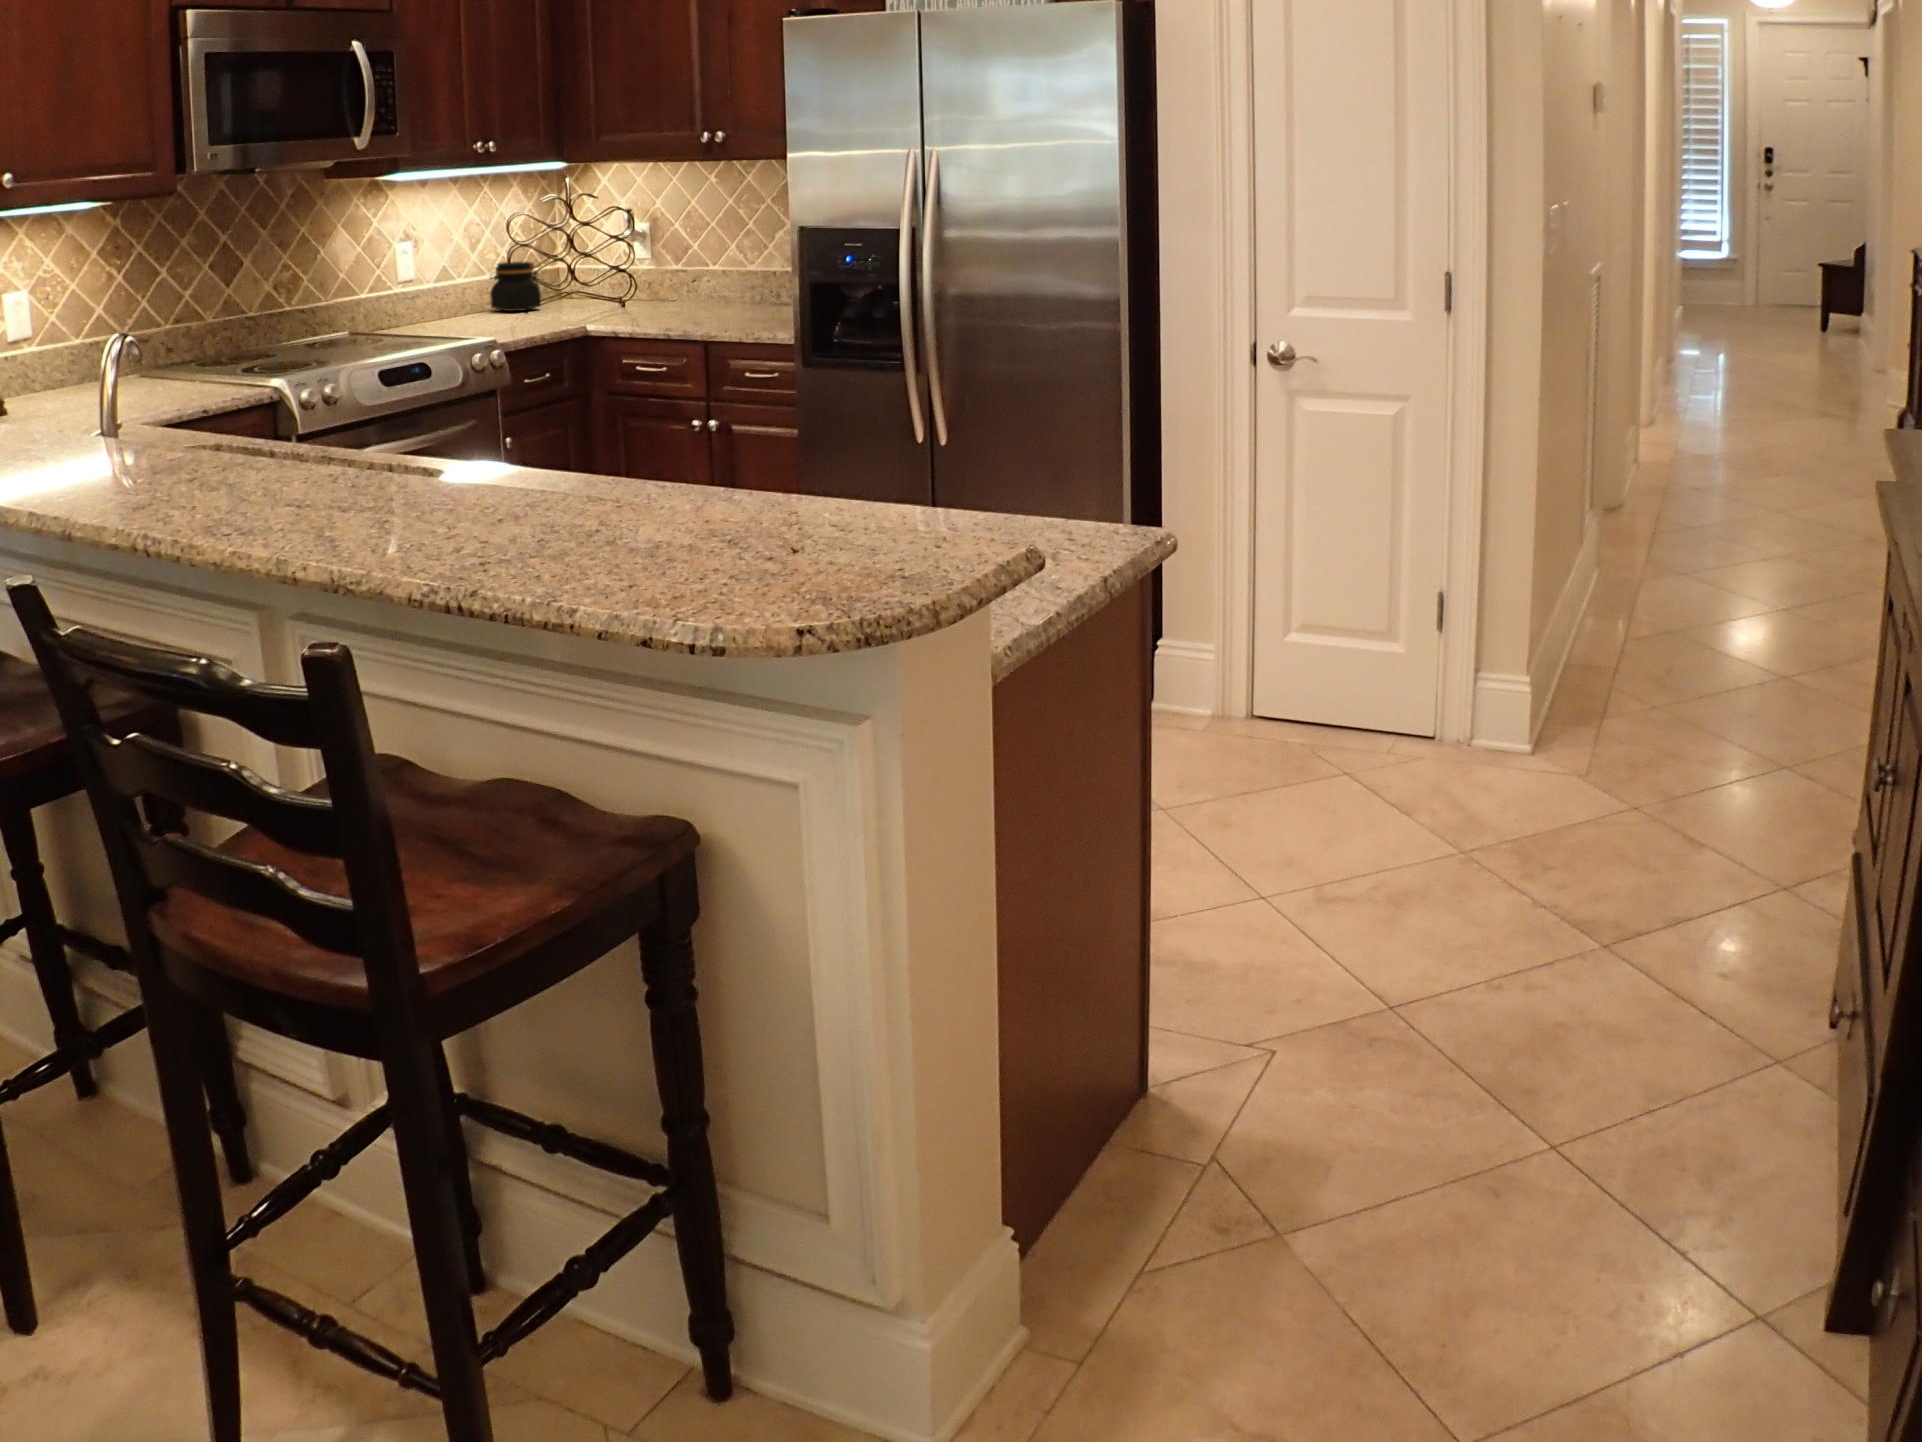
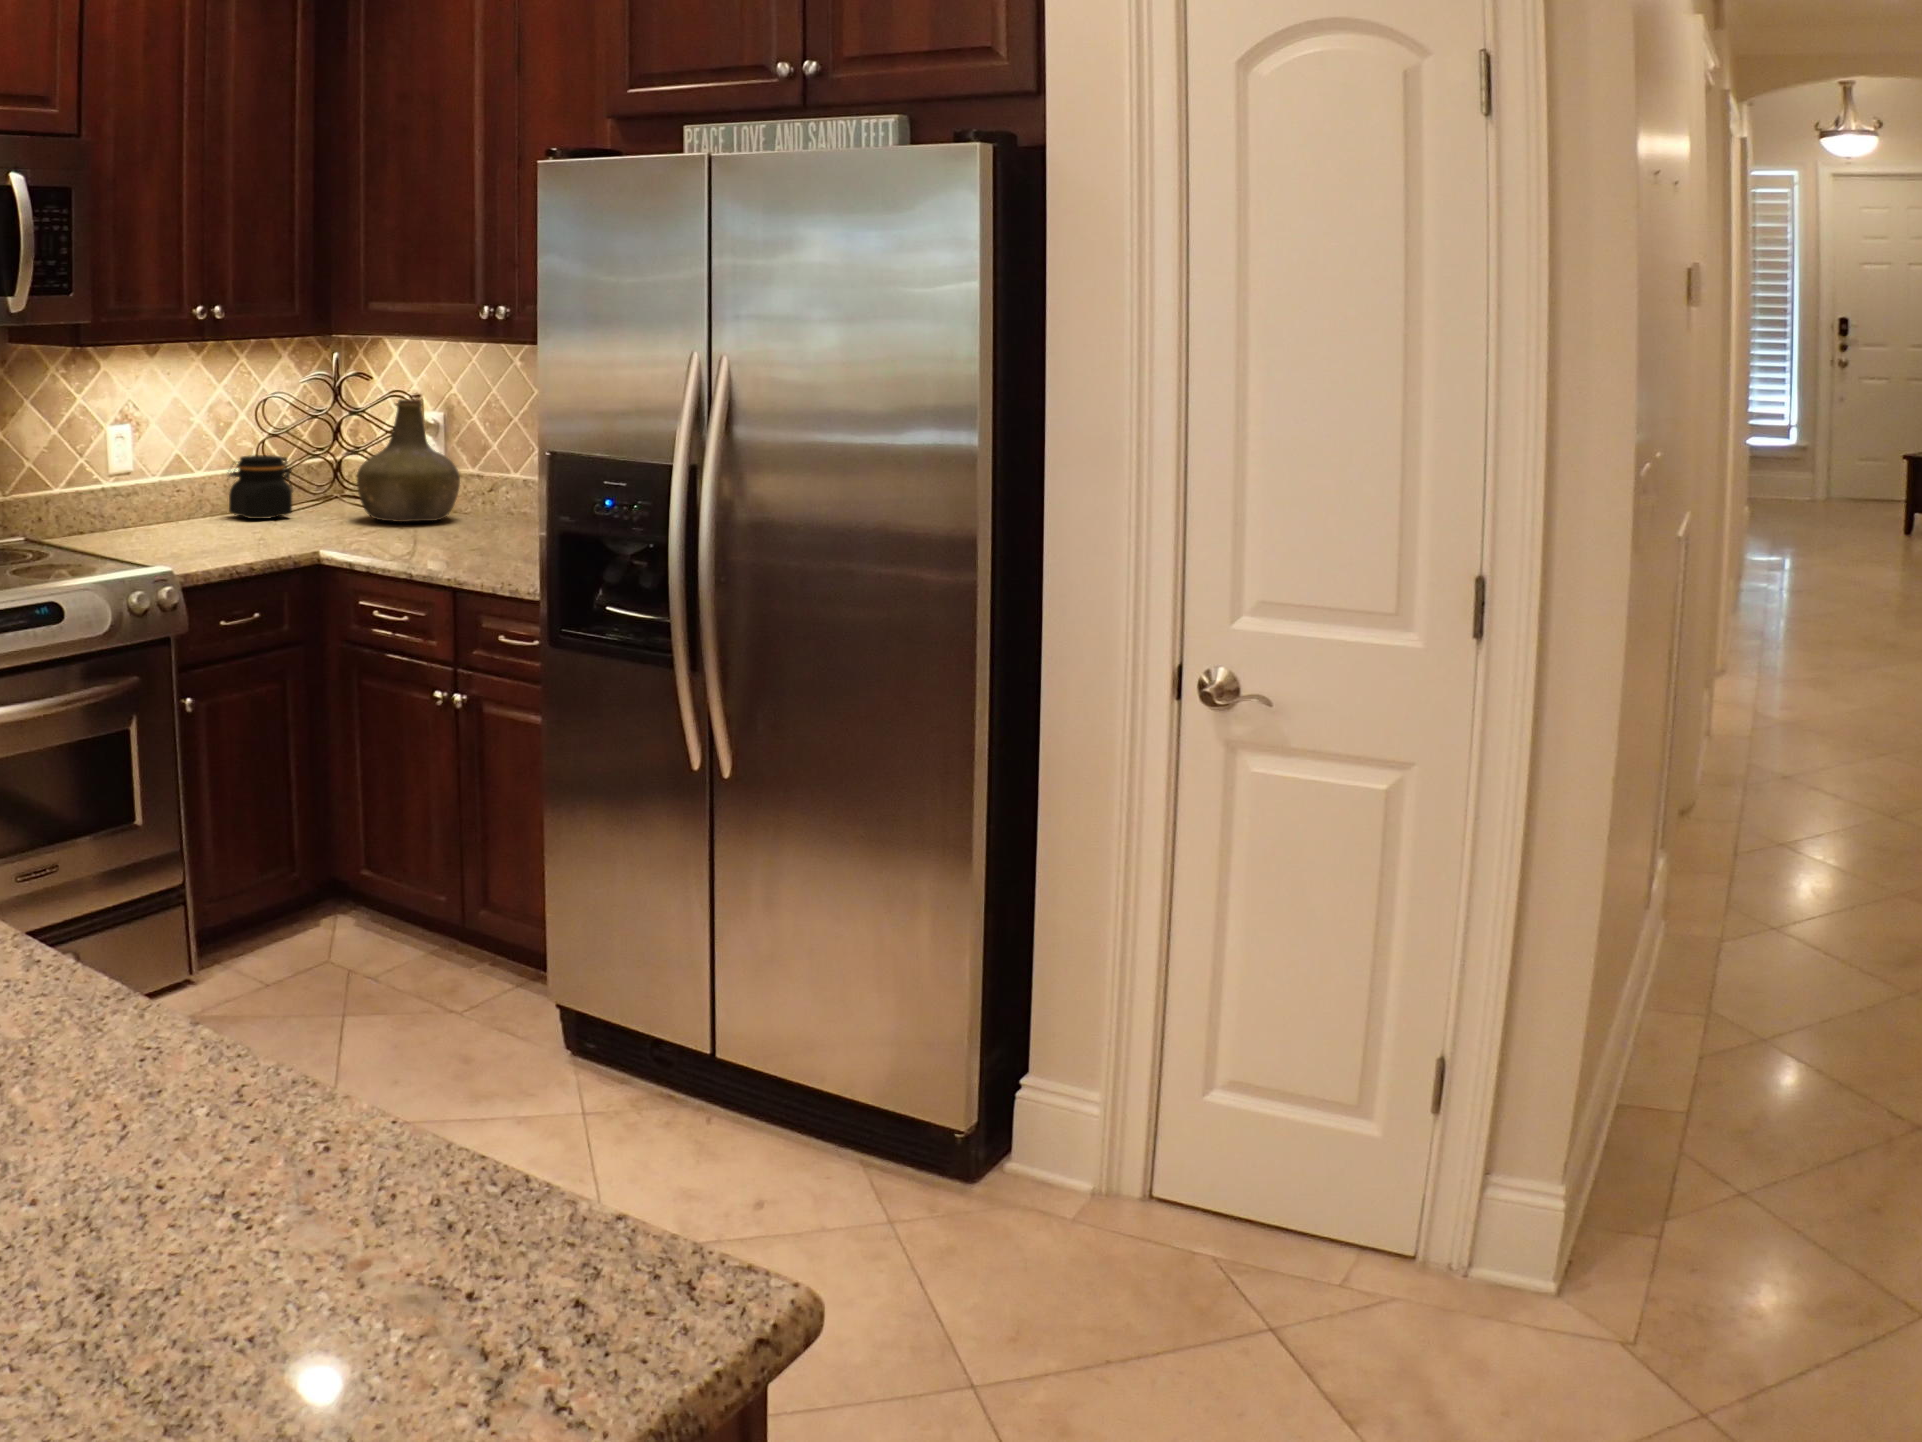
bottle: none [592,212,672,307] -> present [357,399,460,522]

